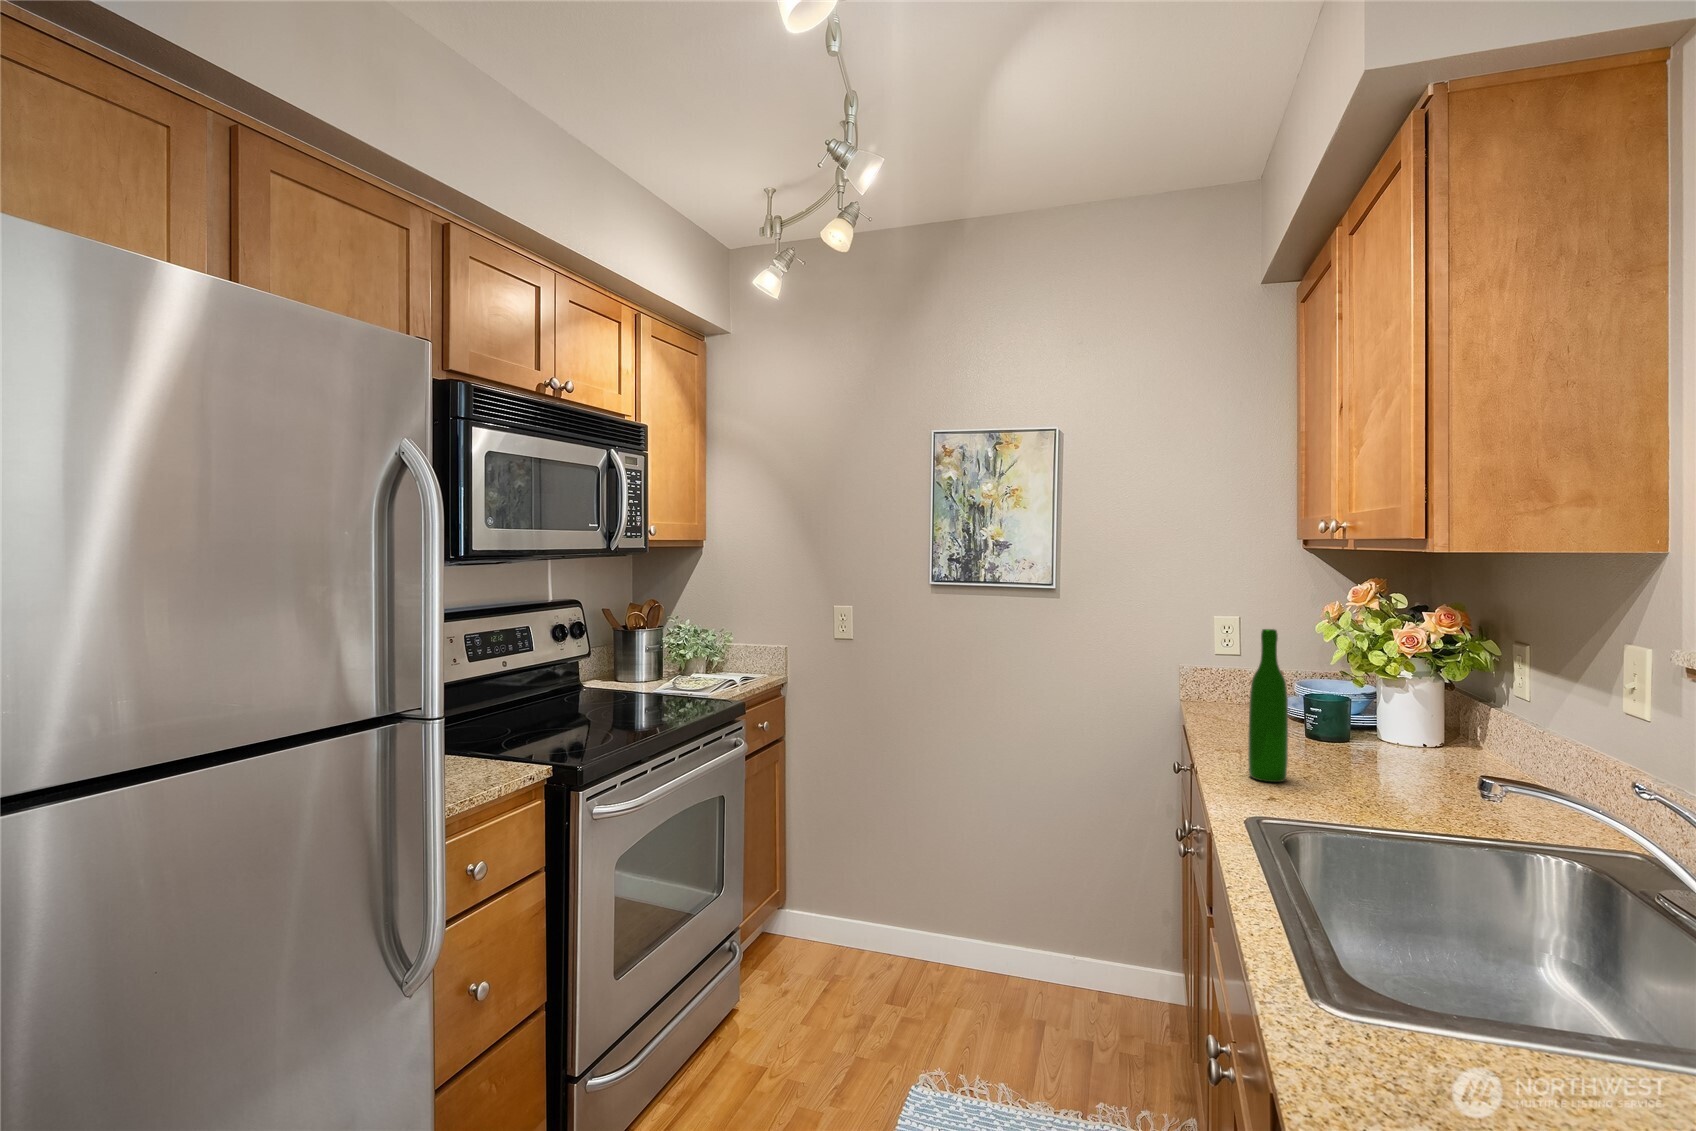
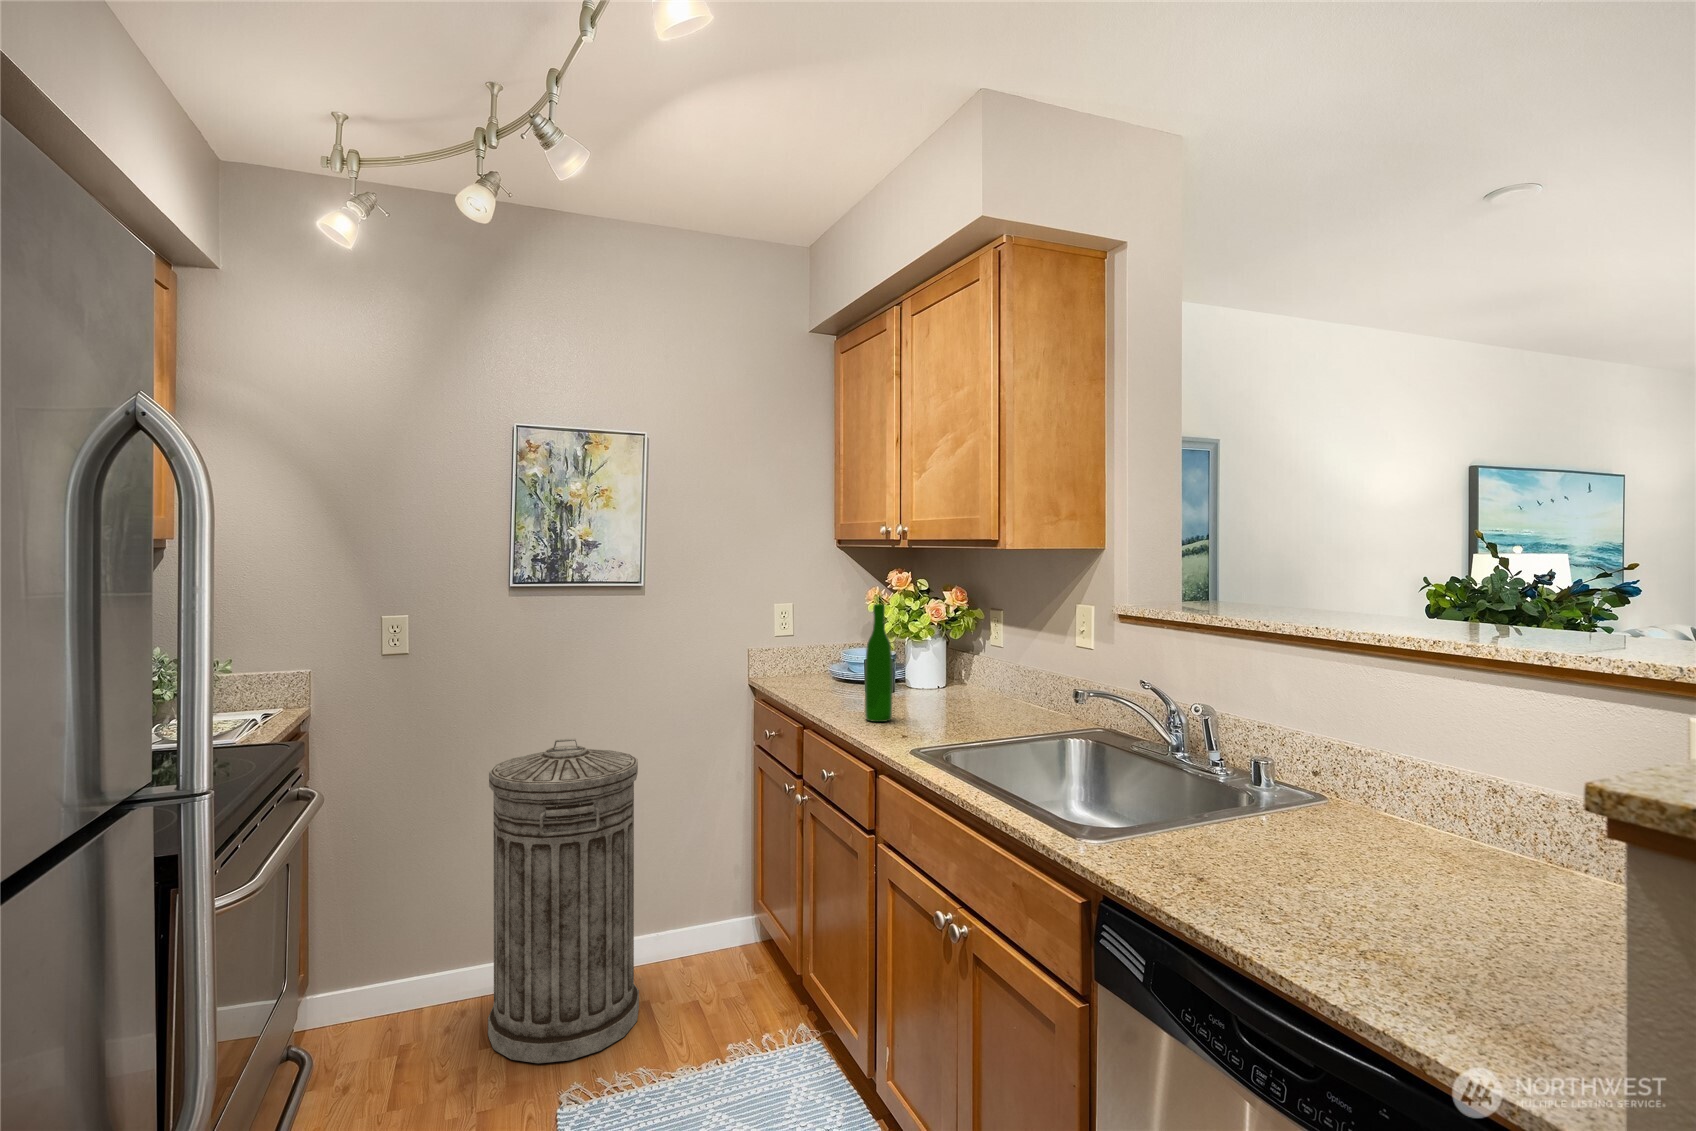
trash can: none [891,736,1030,1048] -> present [488,739,639,1063]

